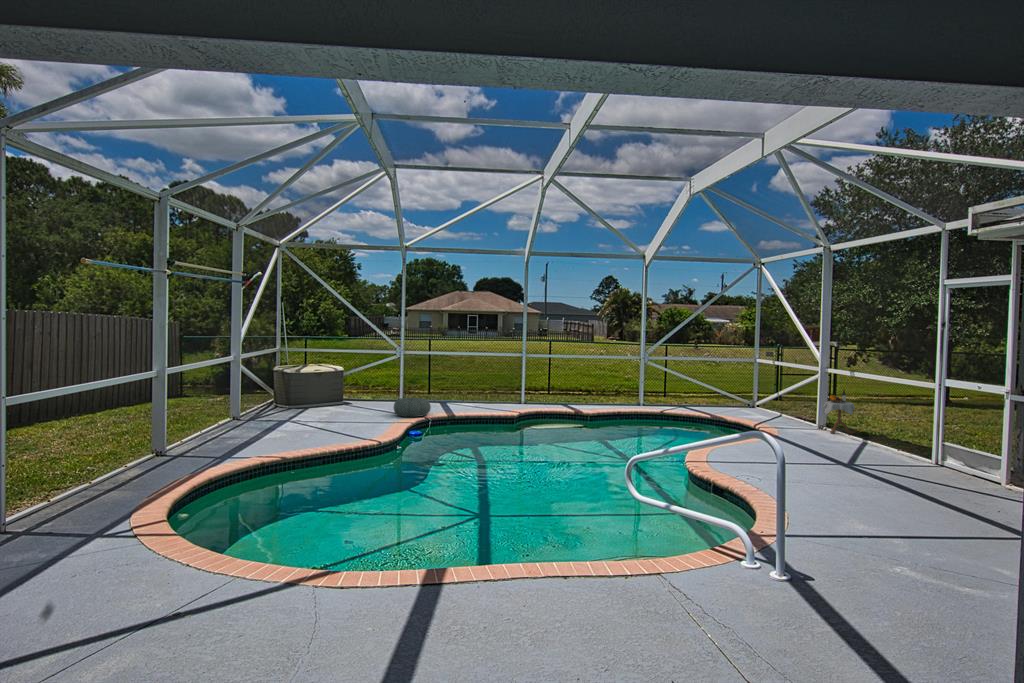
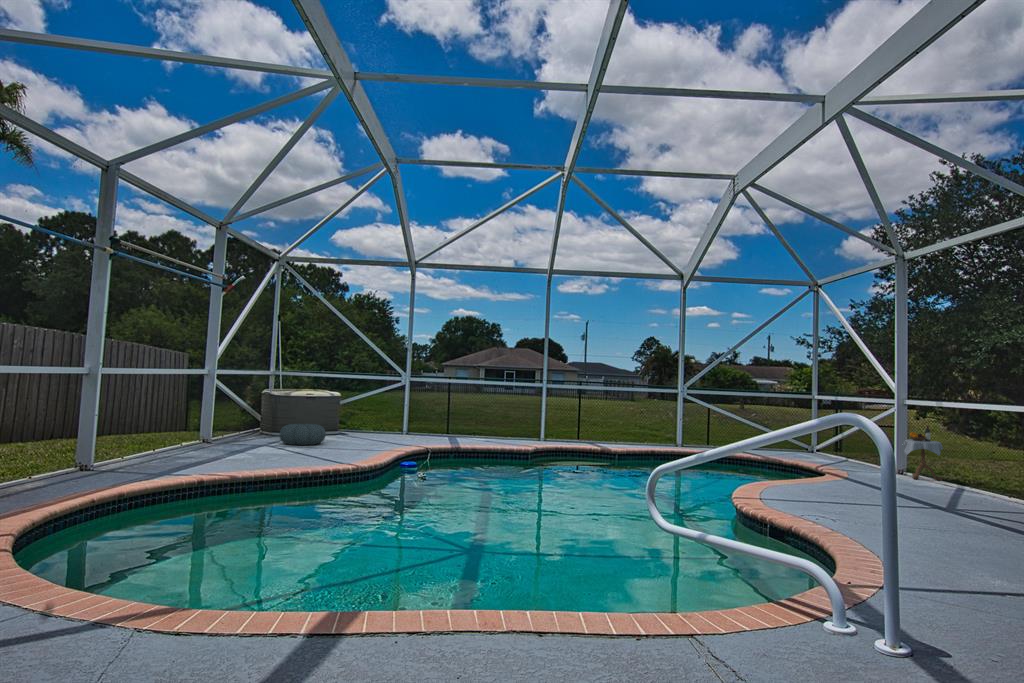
pouf: present [394,398,431,417] -> present [280,424,326,445]

